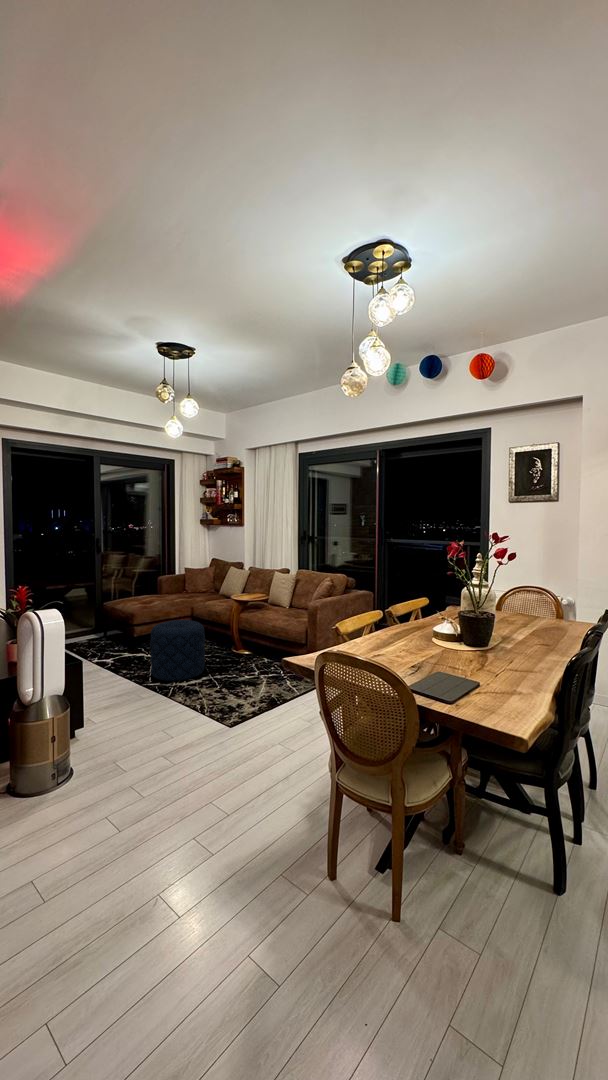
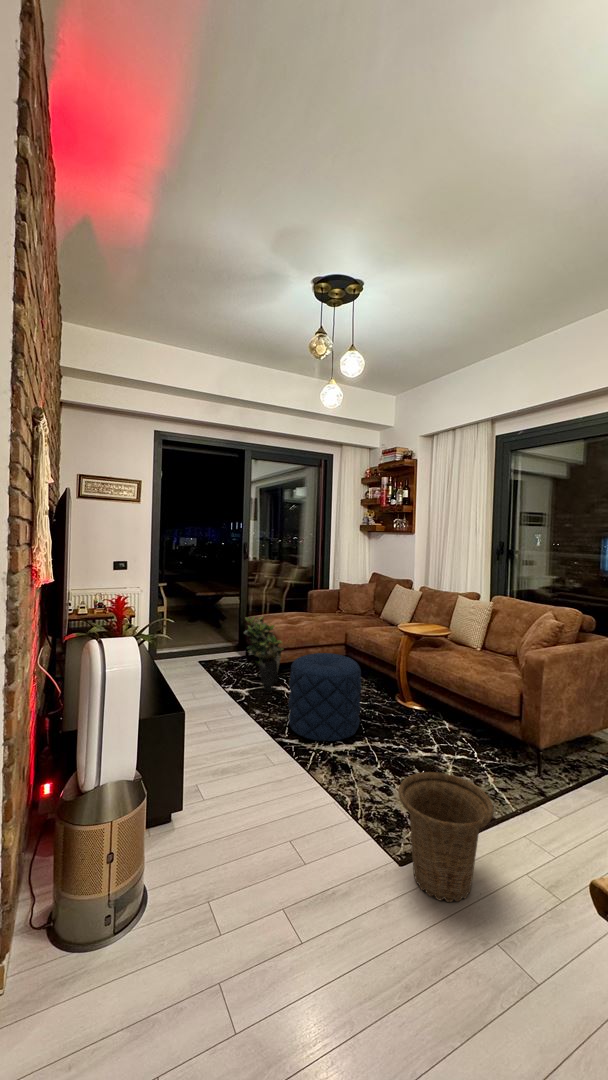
potted plant: none [106,598,141,658] -> present [244,616,283,691]
basket: none [228,673,279,736] -> present [398,772,494,902]

